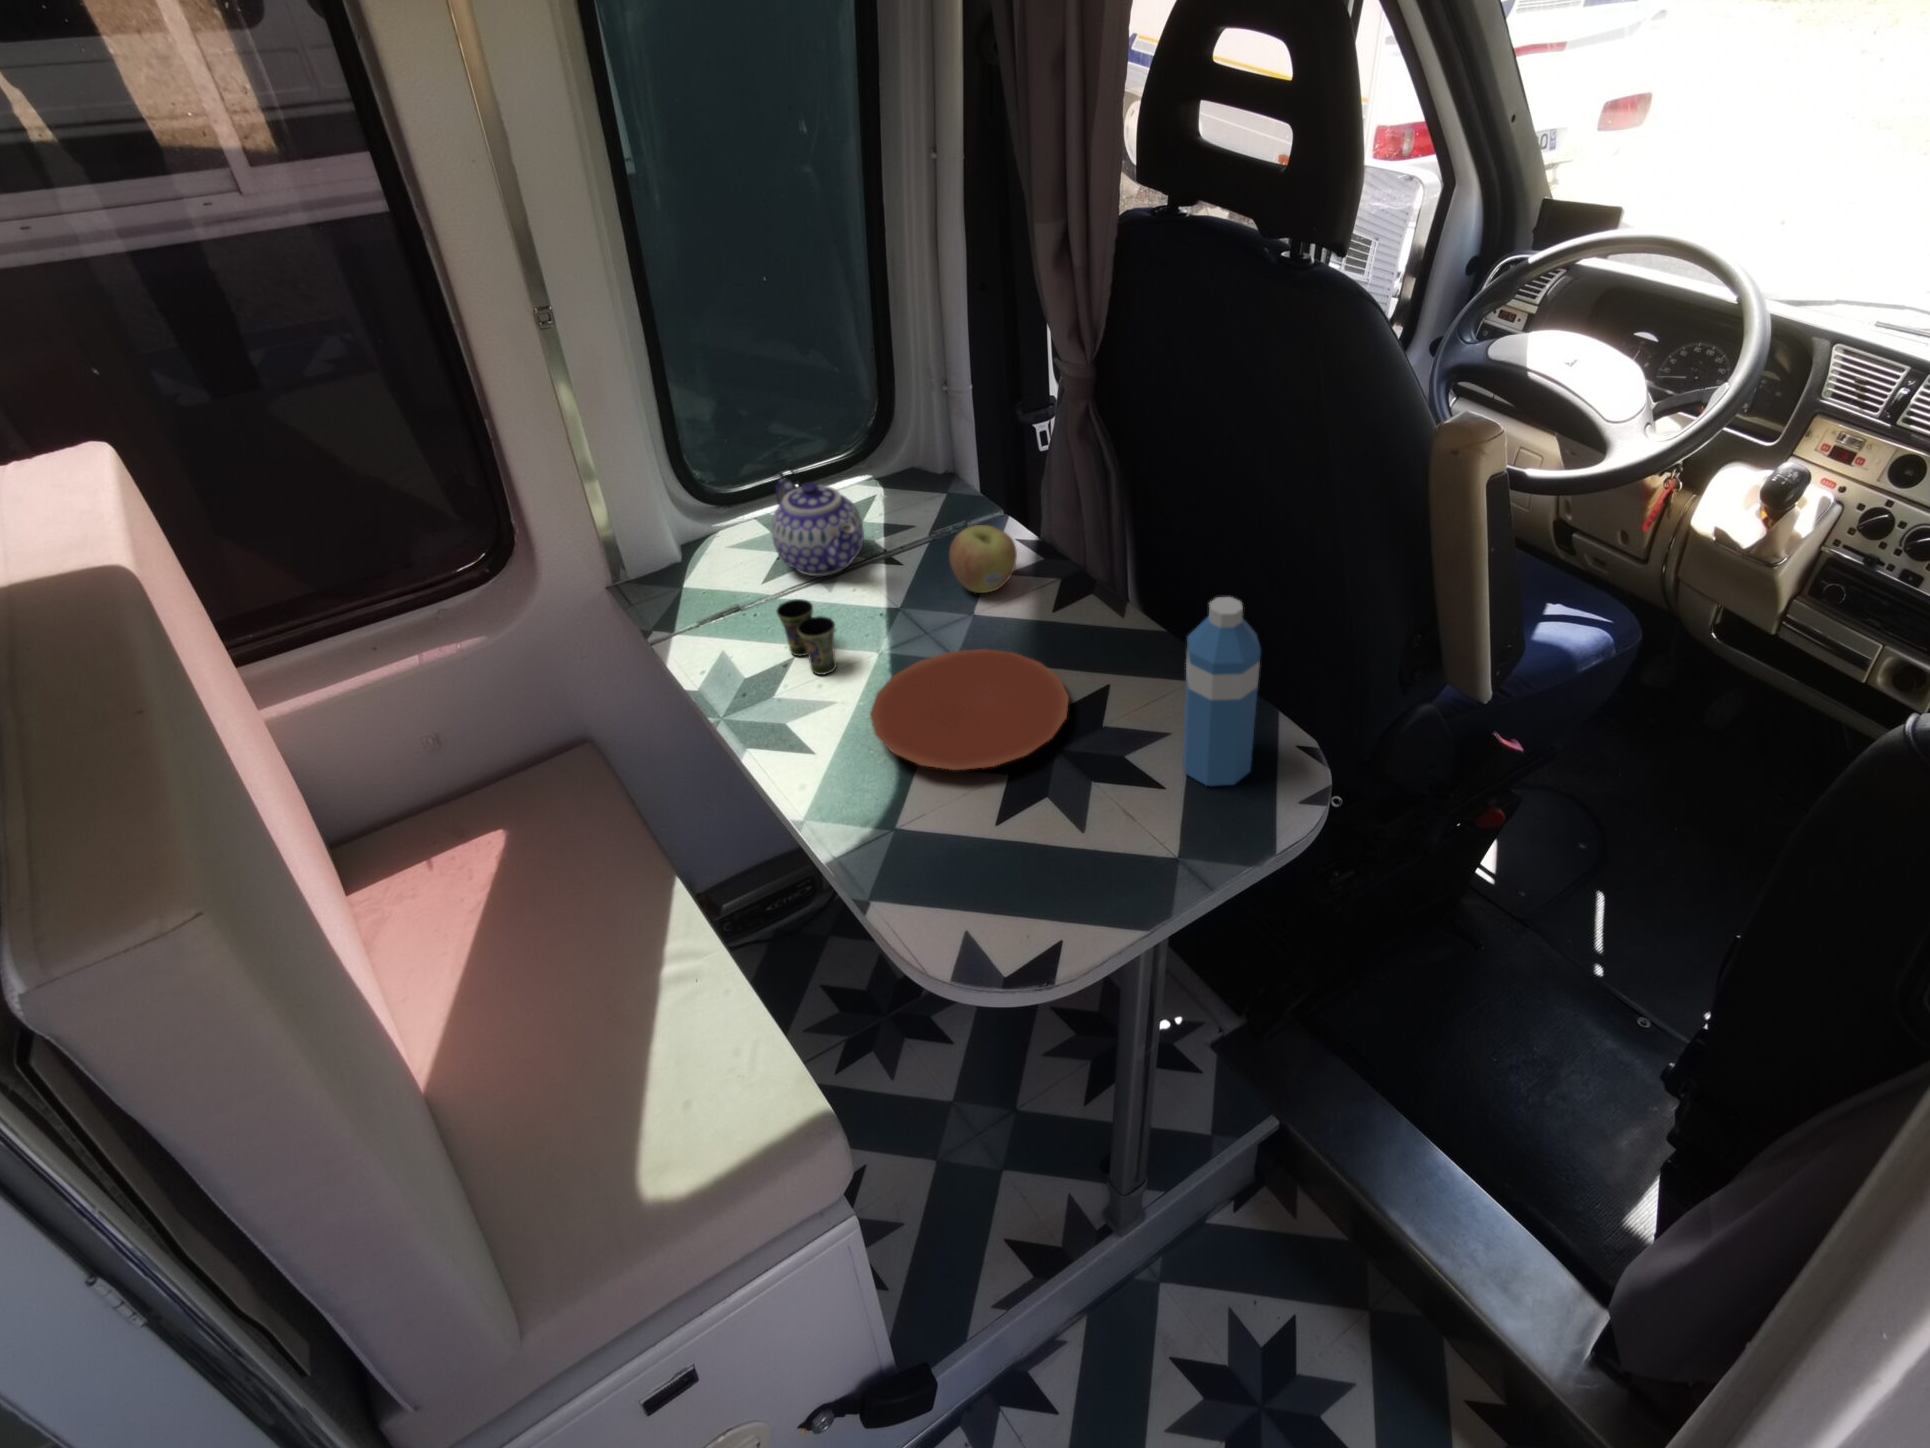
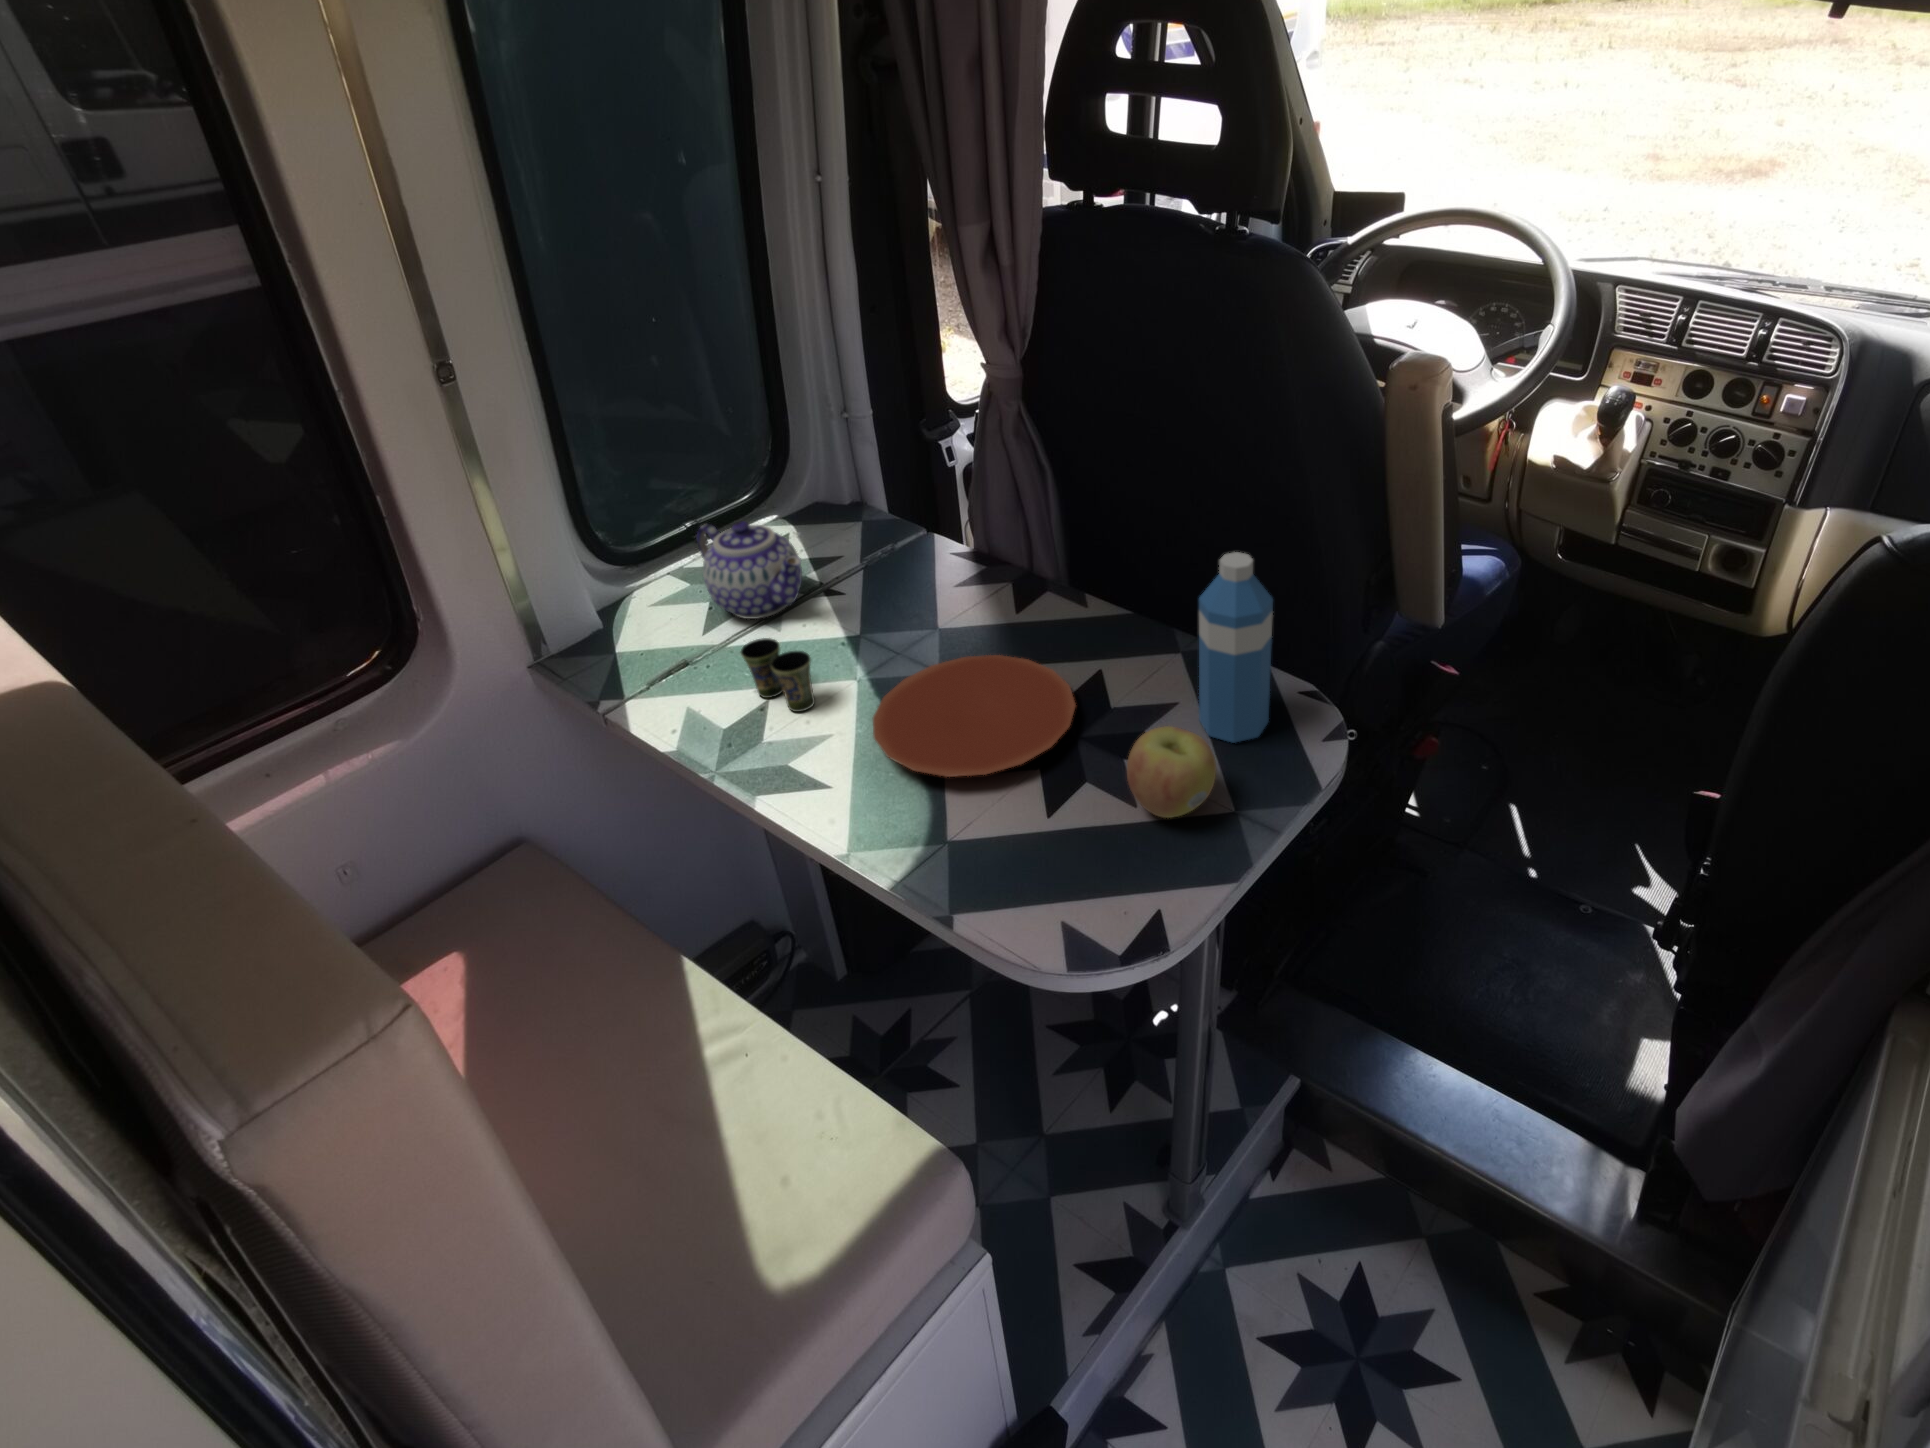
apple: present [949,525,1017,593] -> present [1127,726,1216,818]

